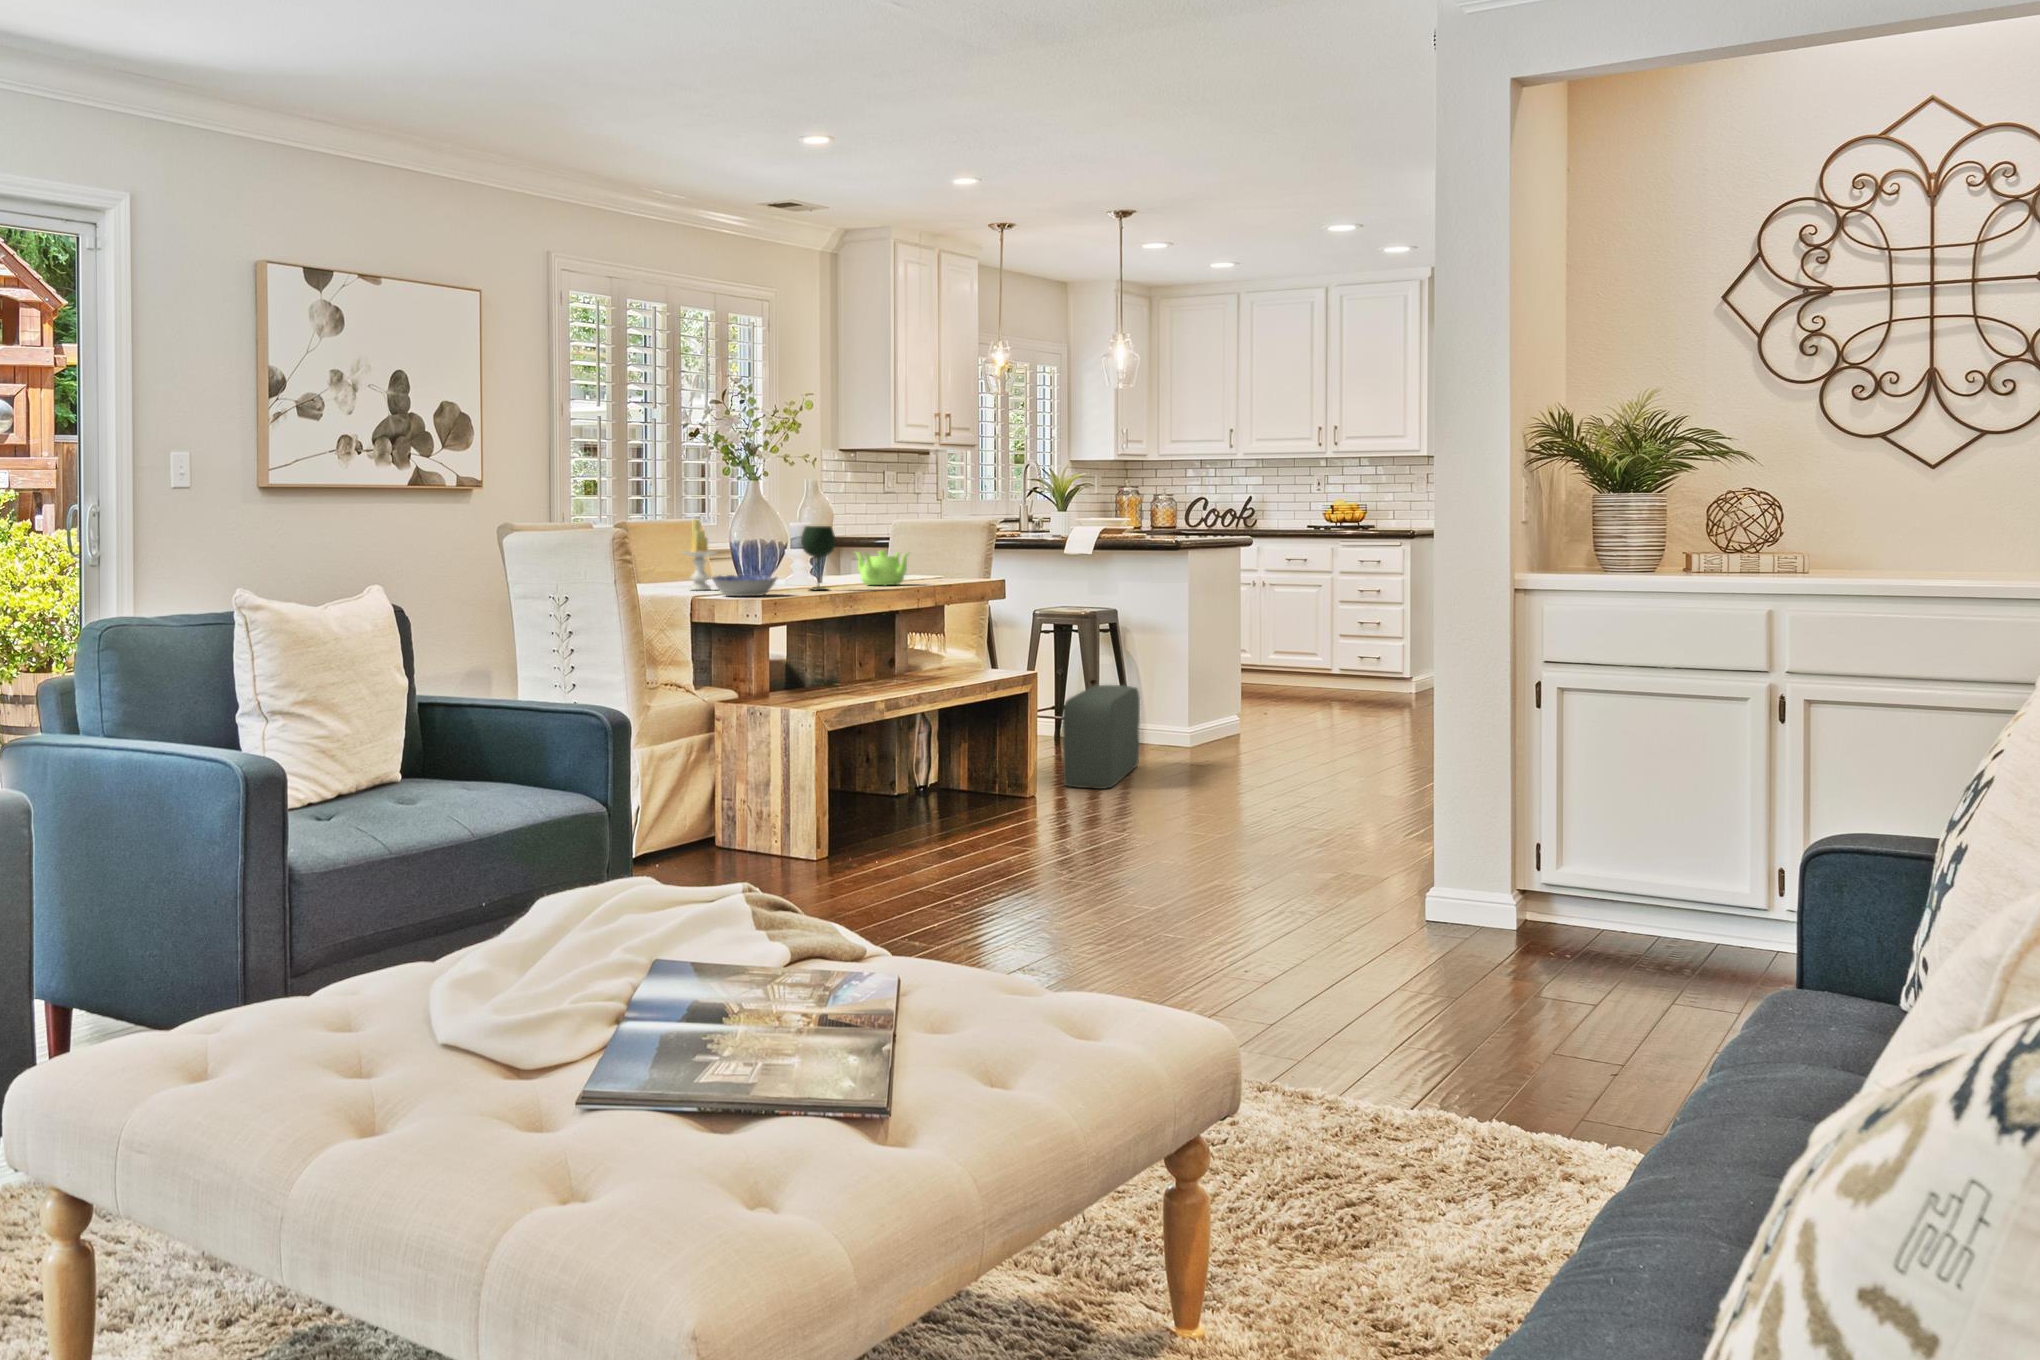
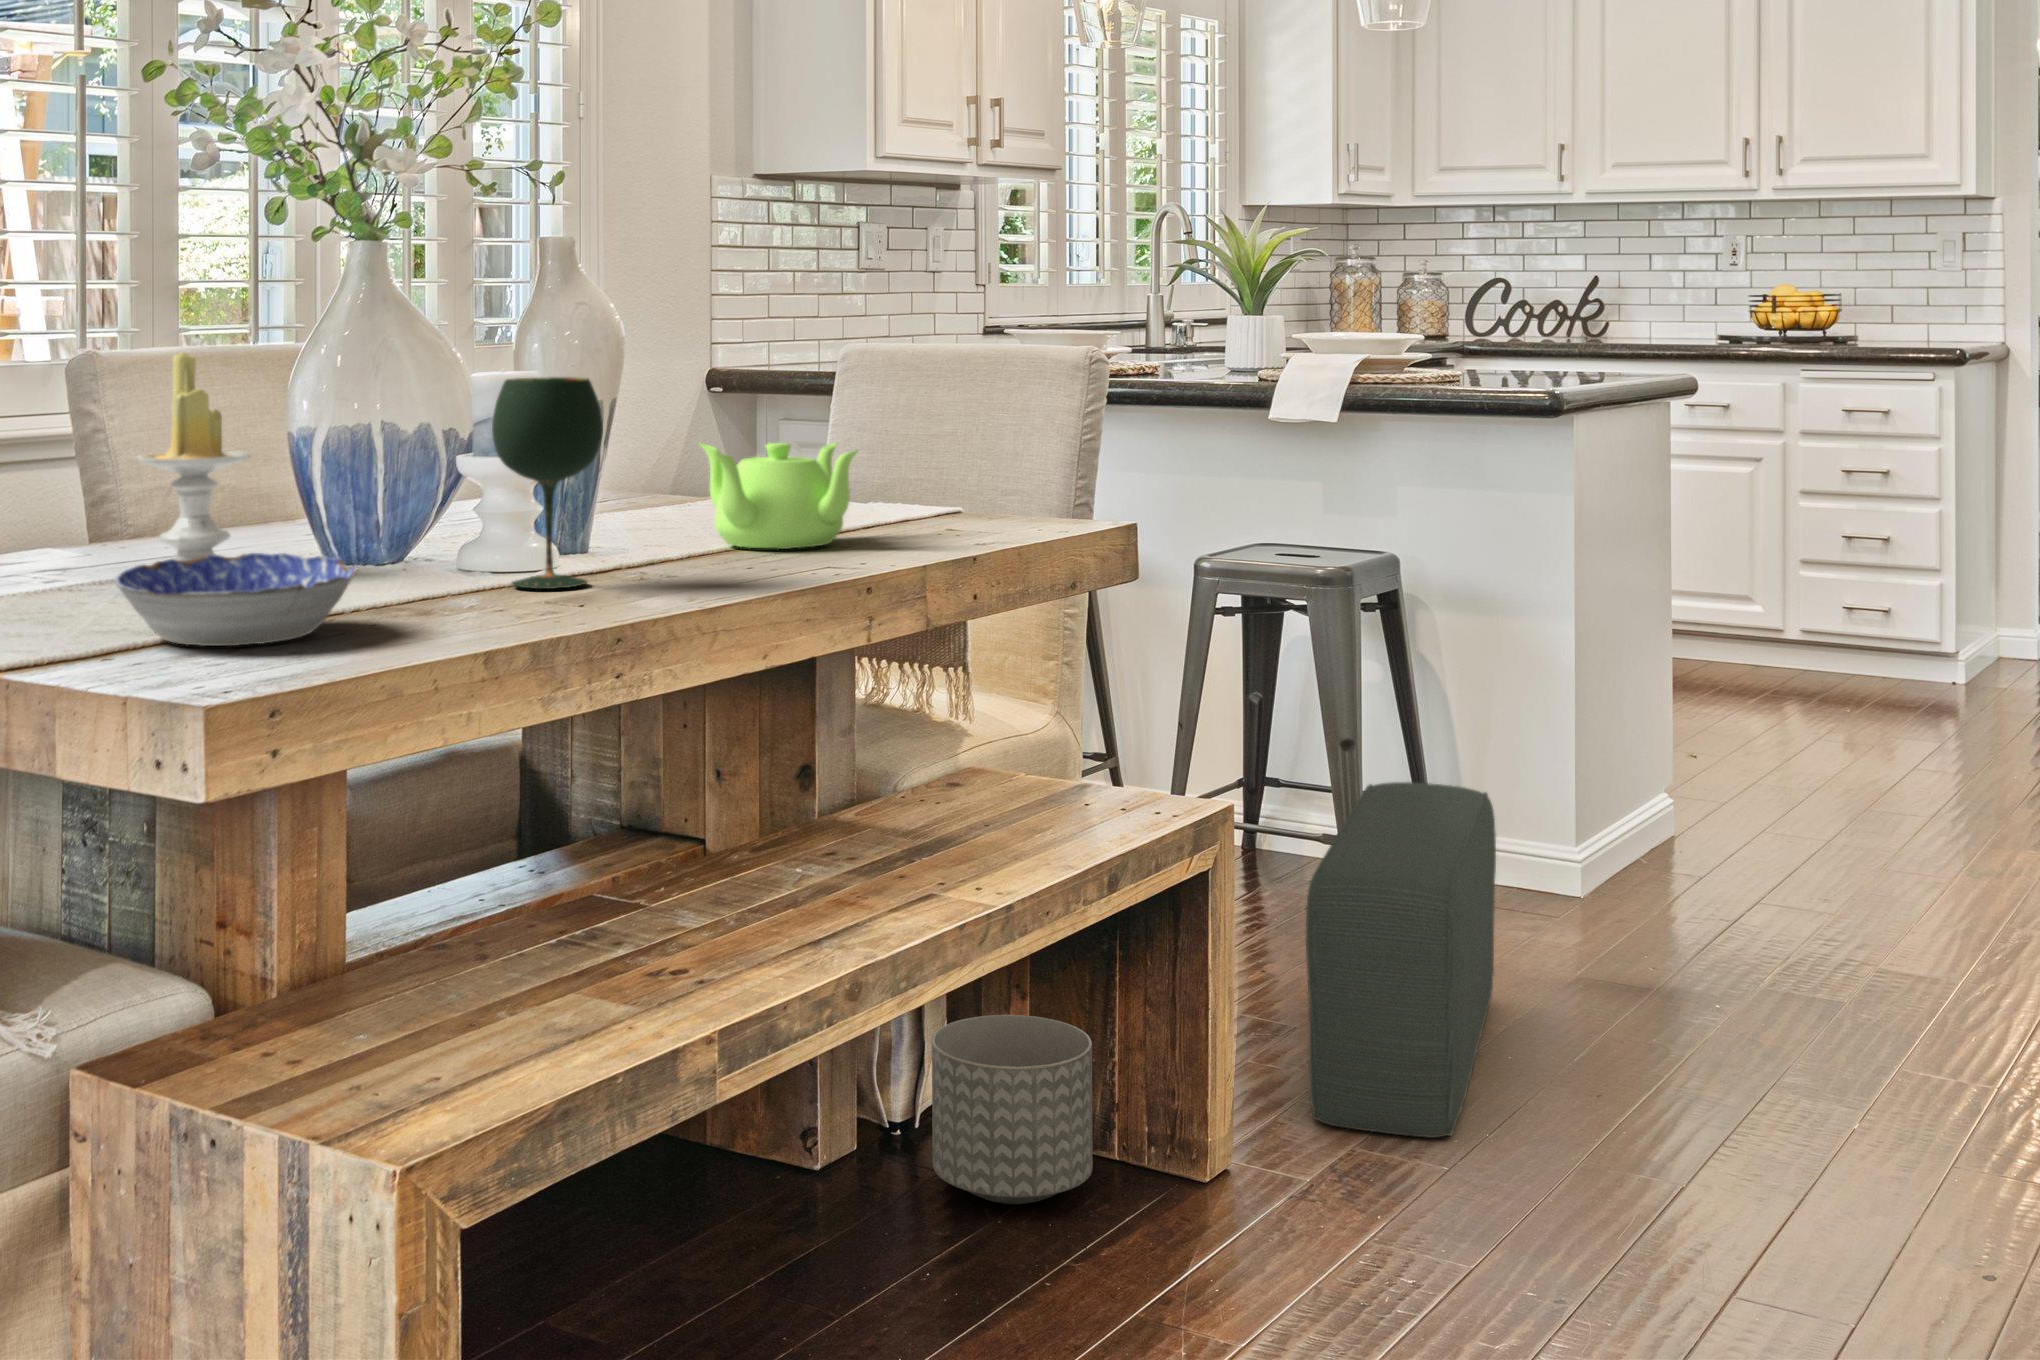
planter: none [935,743,988,799] -> present [932,1015,1093,1204]

